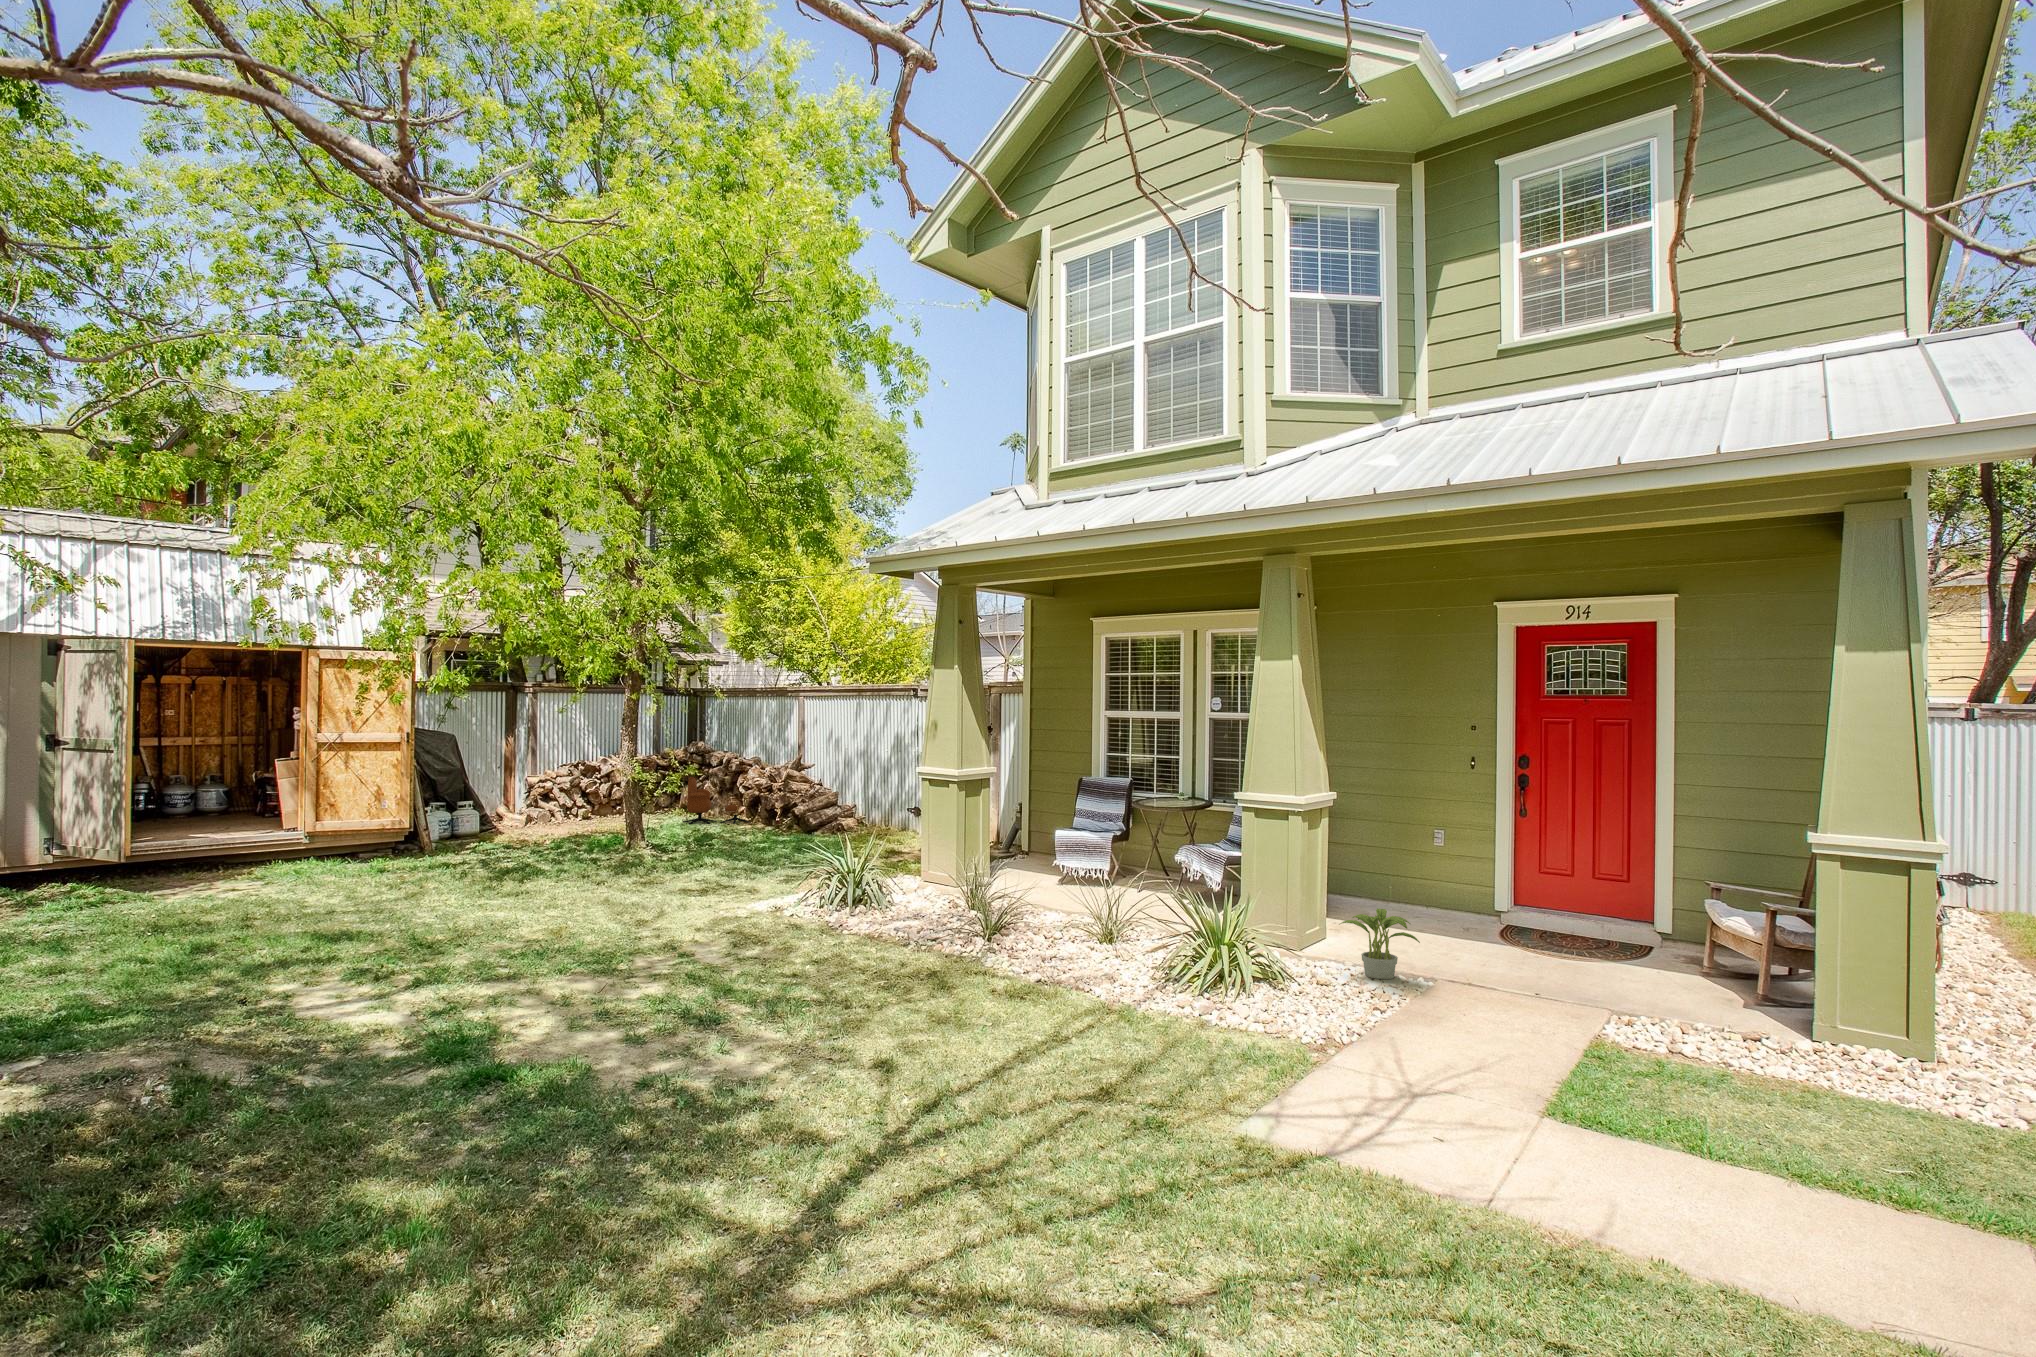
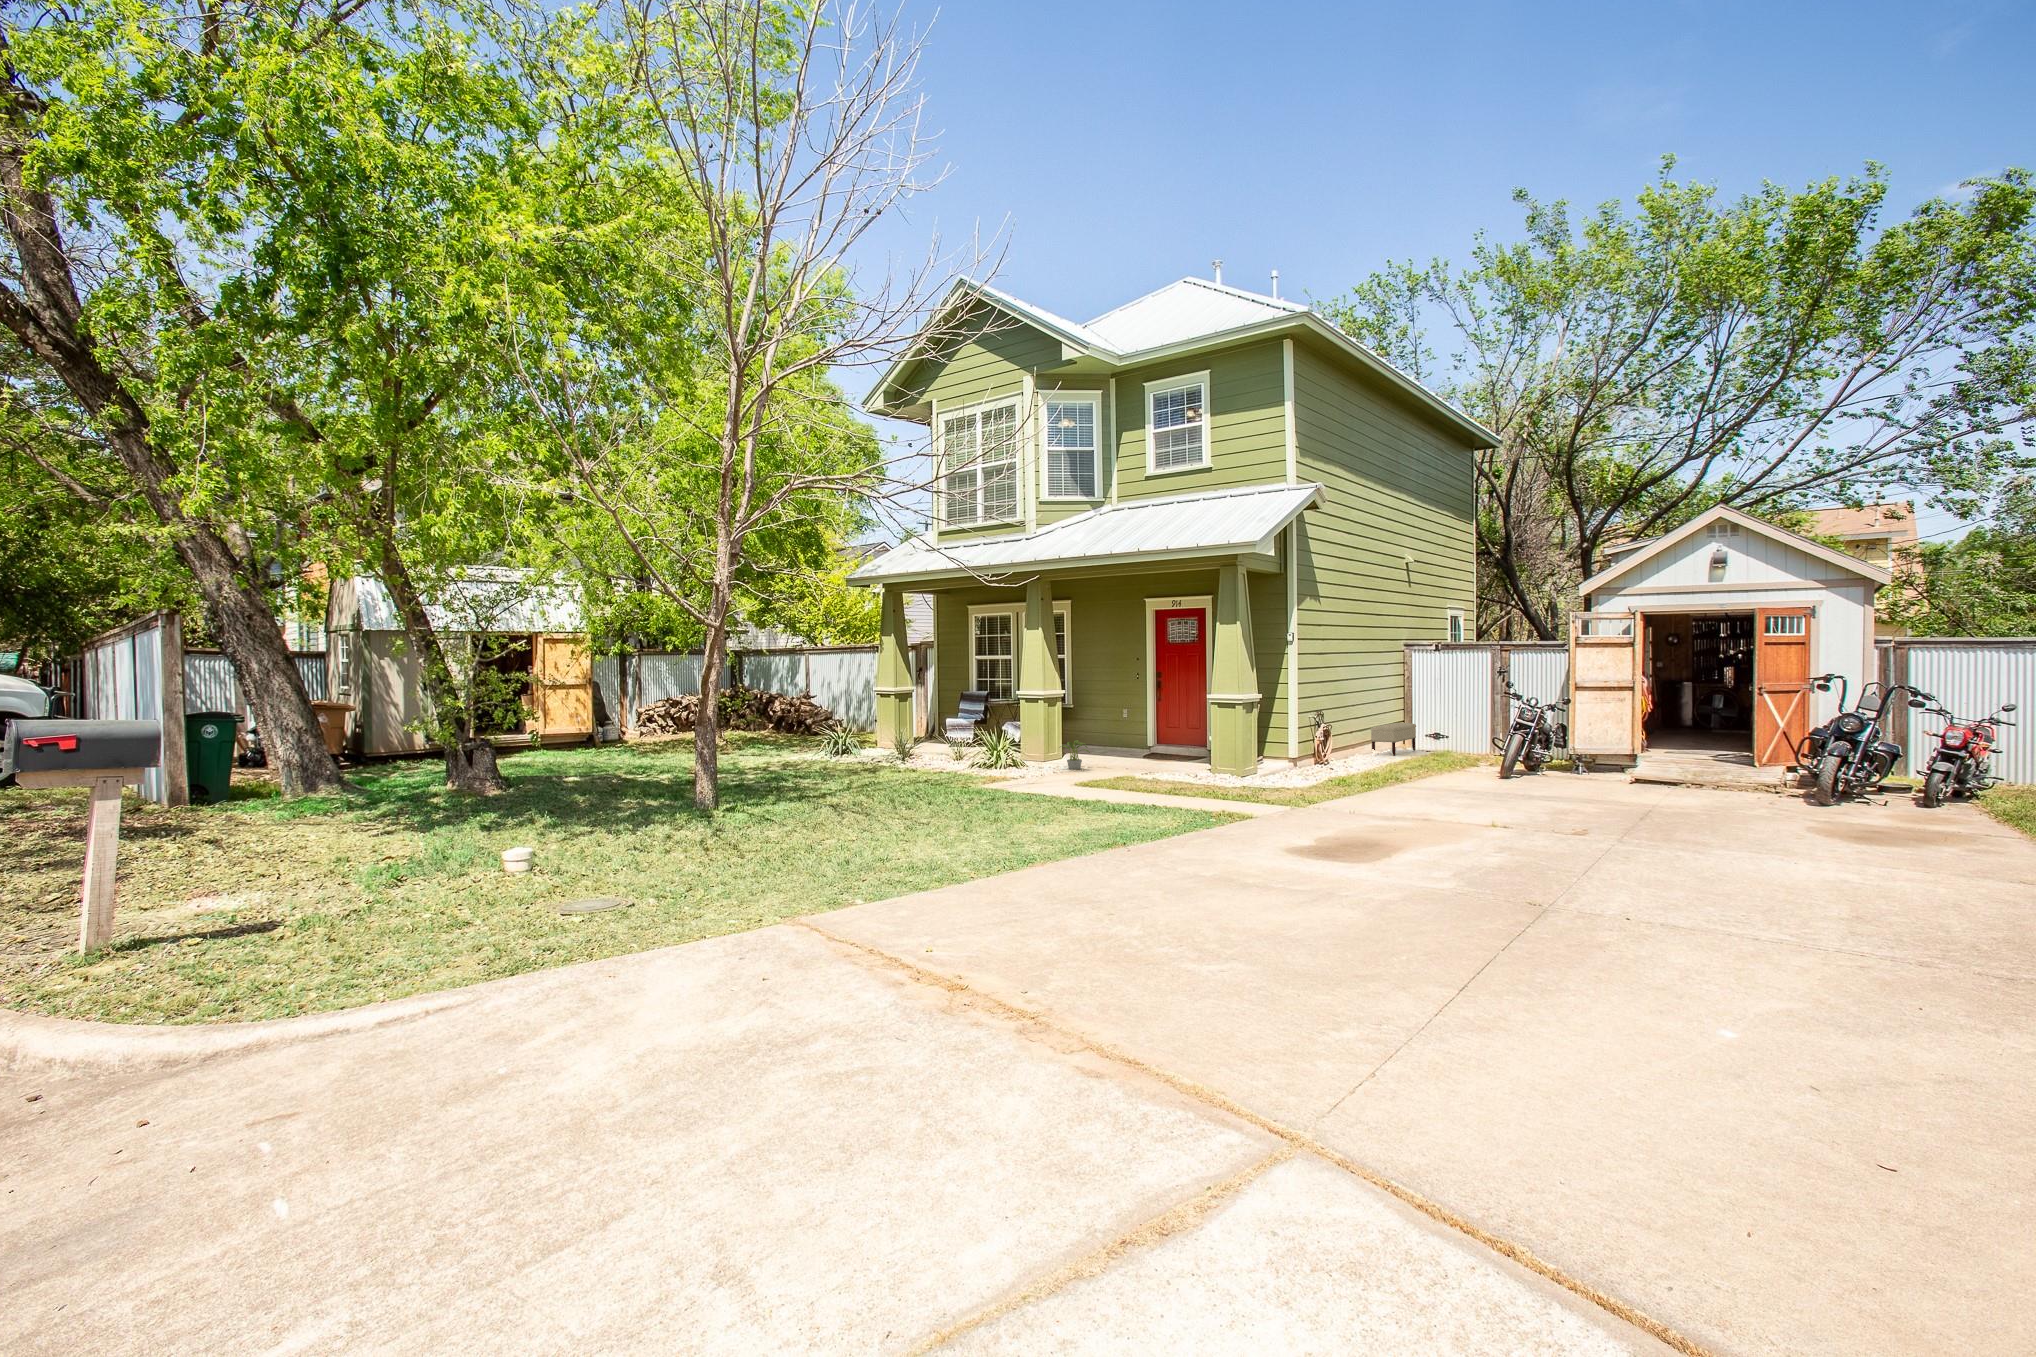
lounge chair: present [683,777,749,824] -> none [735,700,777,734]
bench: none [1925,865,2001,943] -> present [1371,723,1416,756]

